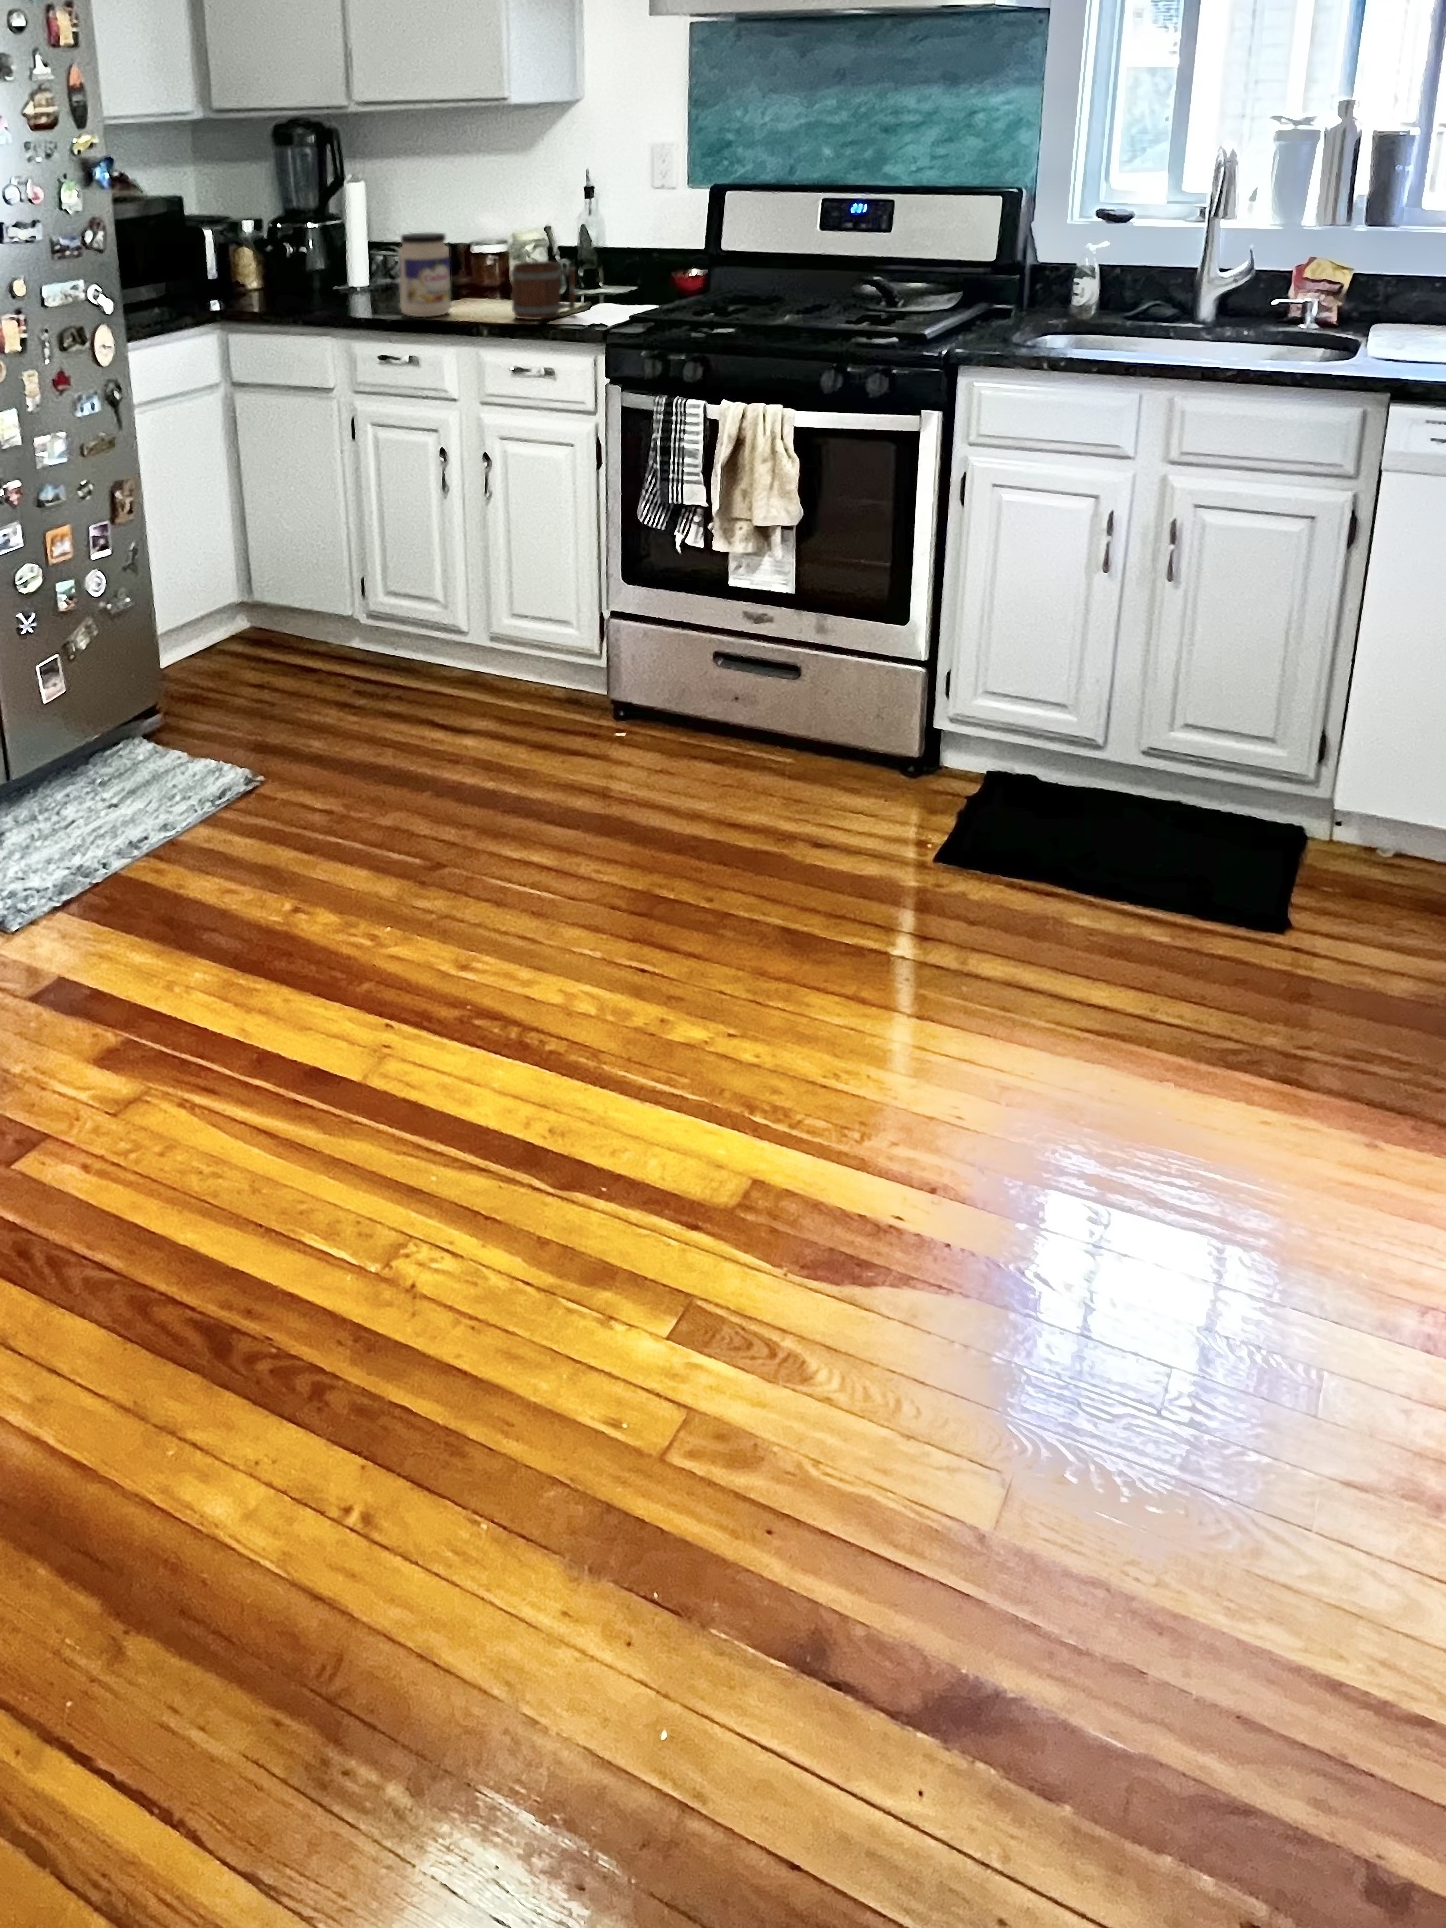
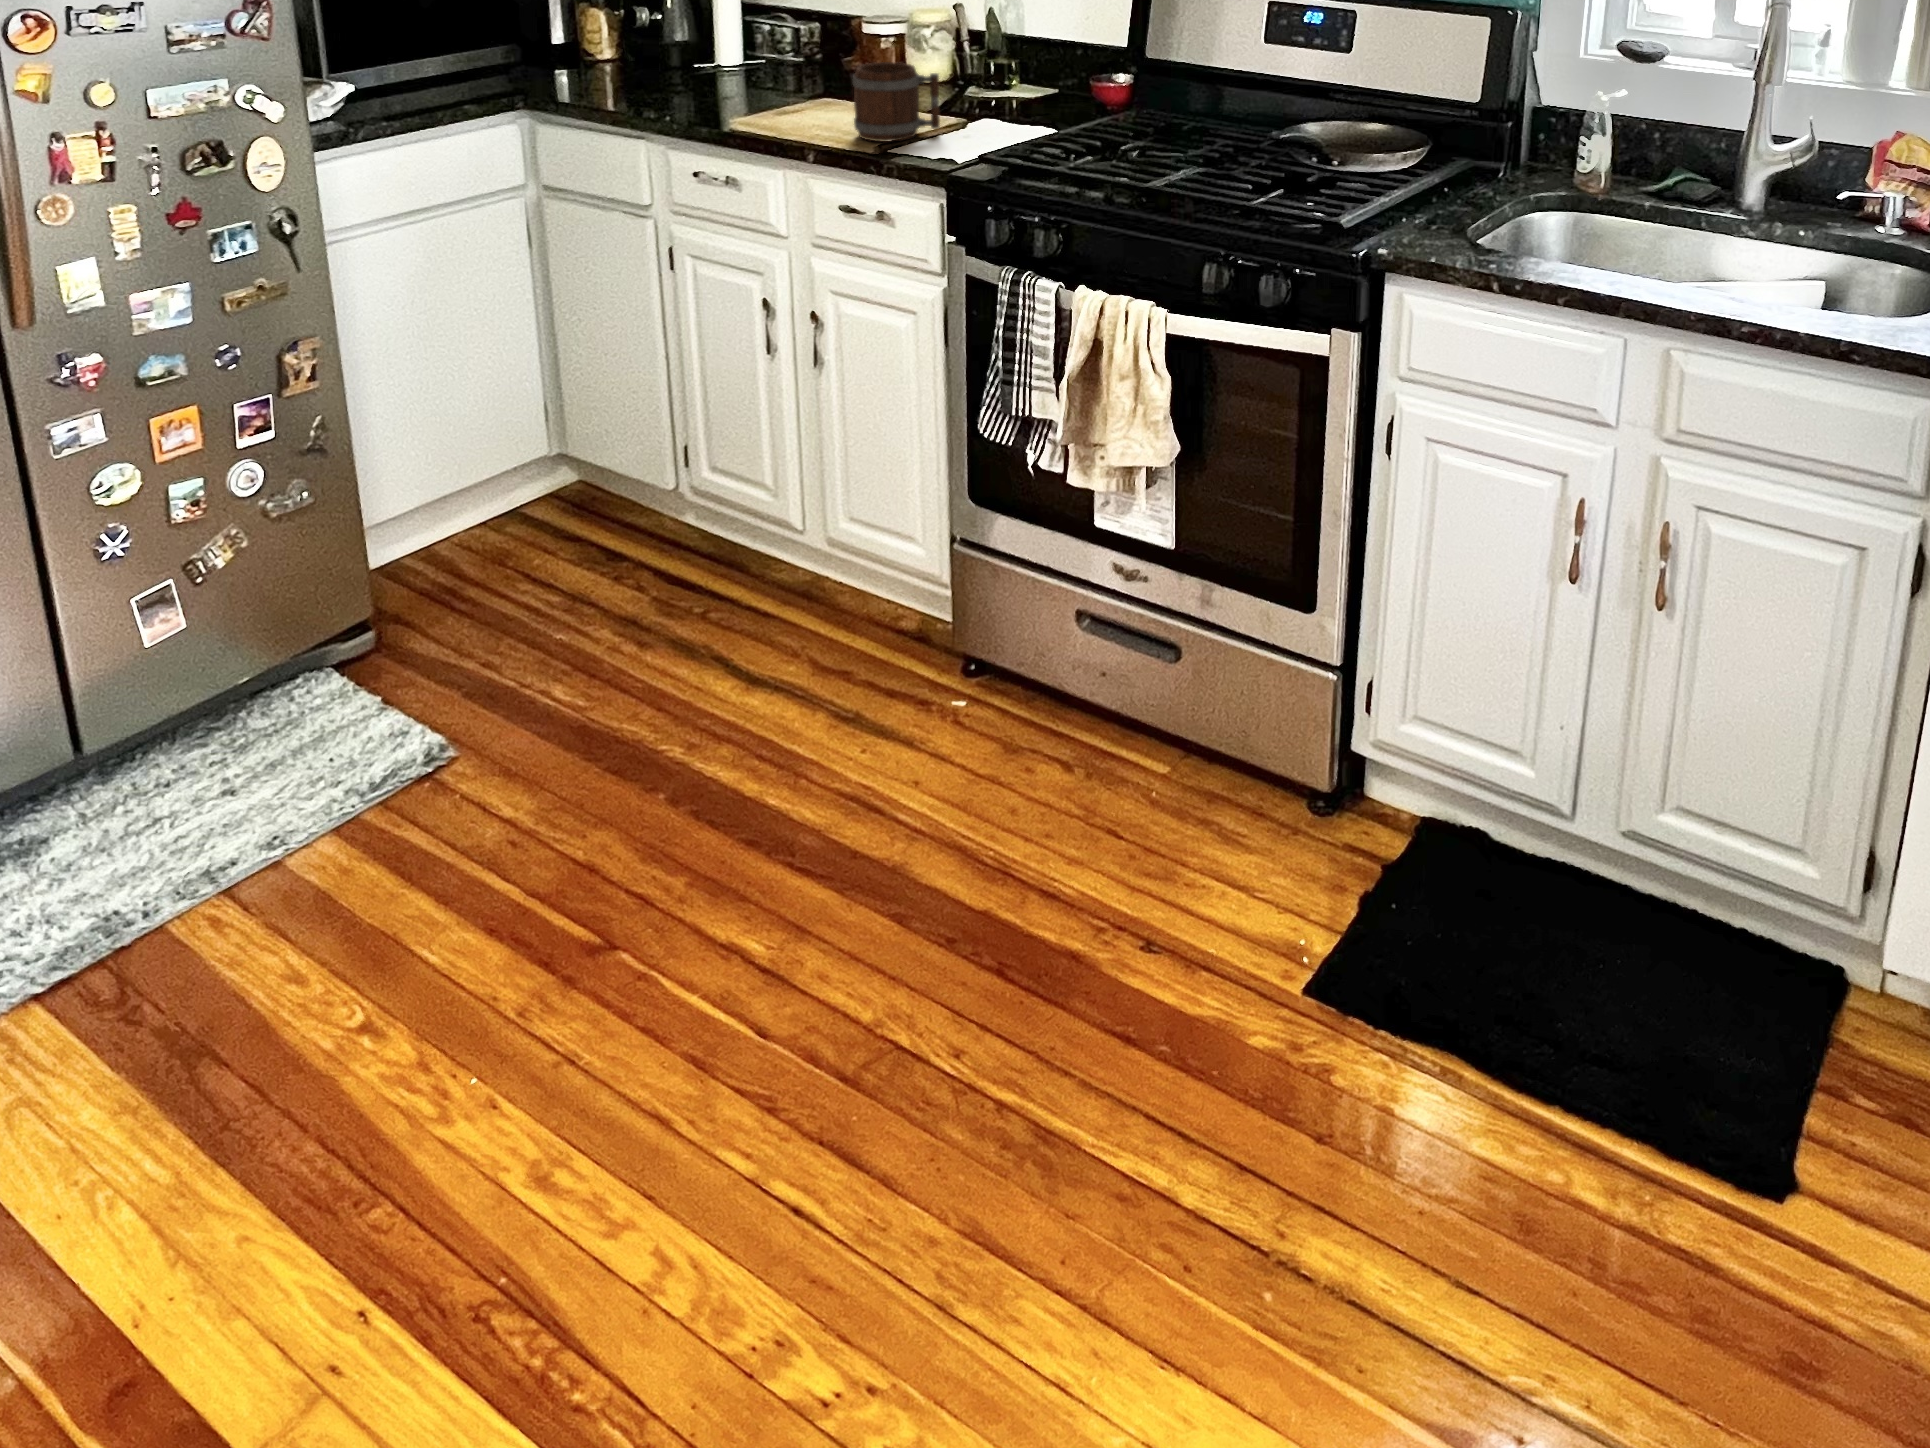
jar: present [398,233,451,317] -> none [720,14,790,125]

